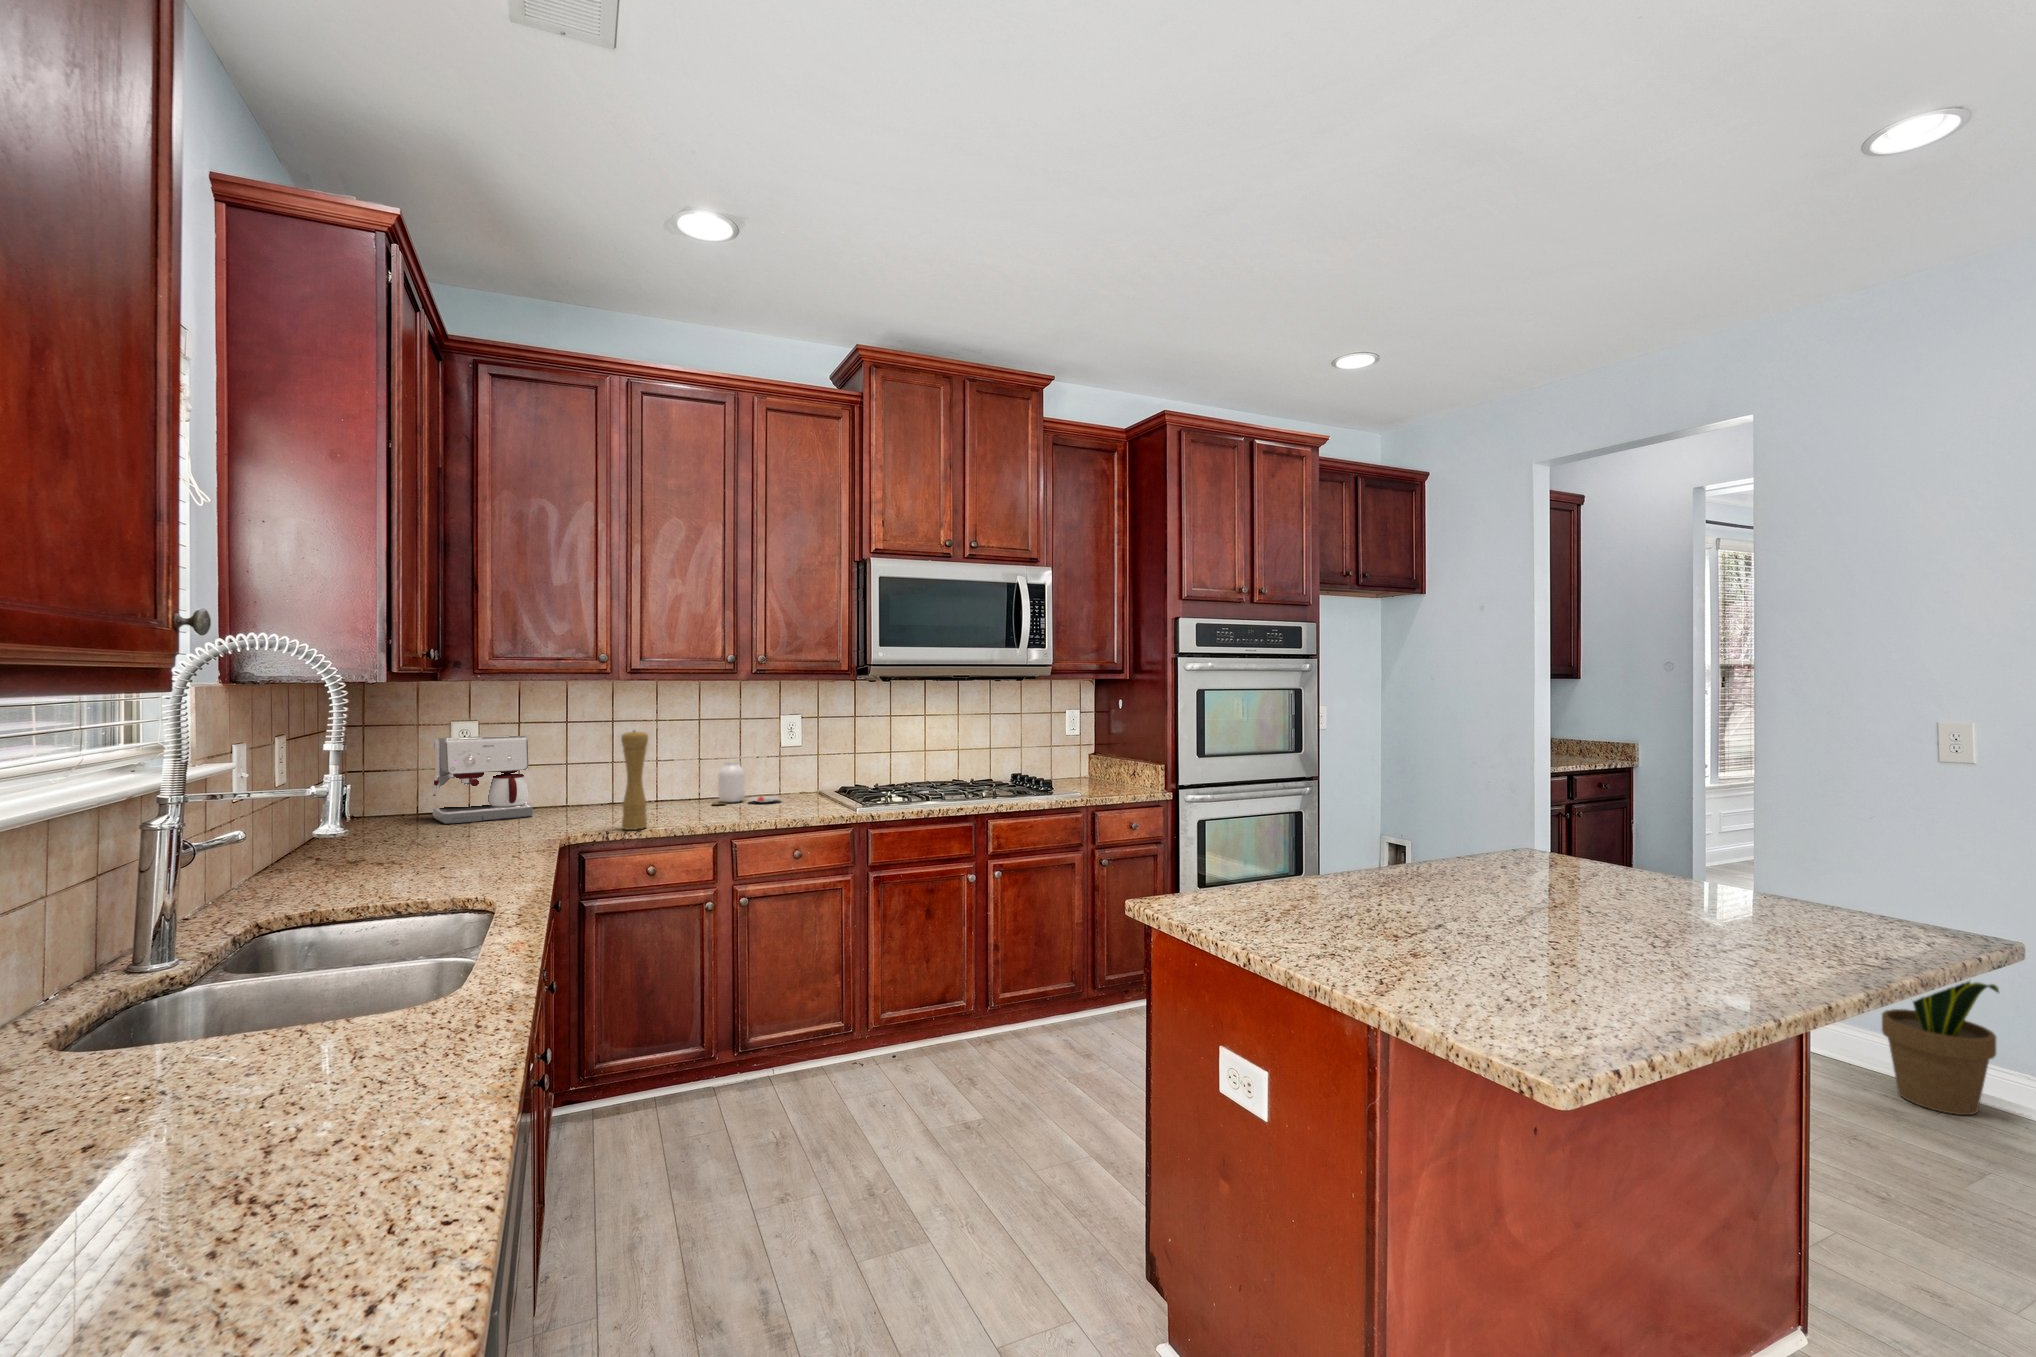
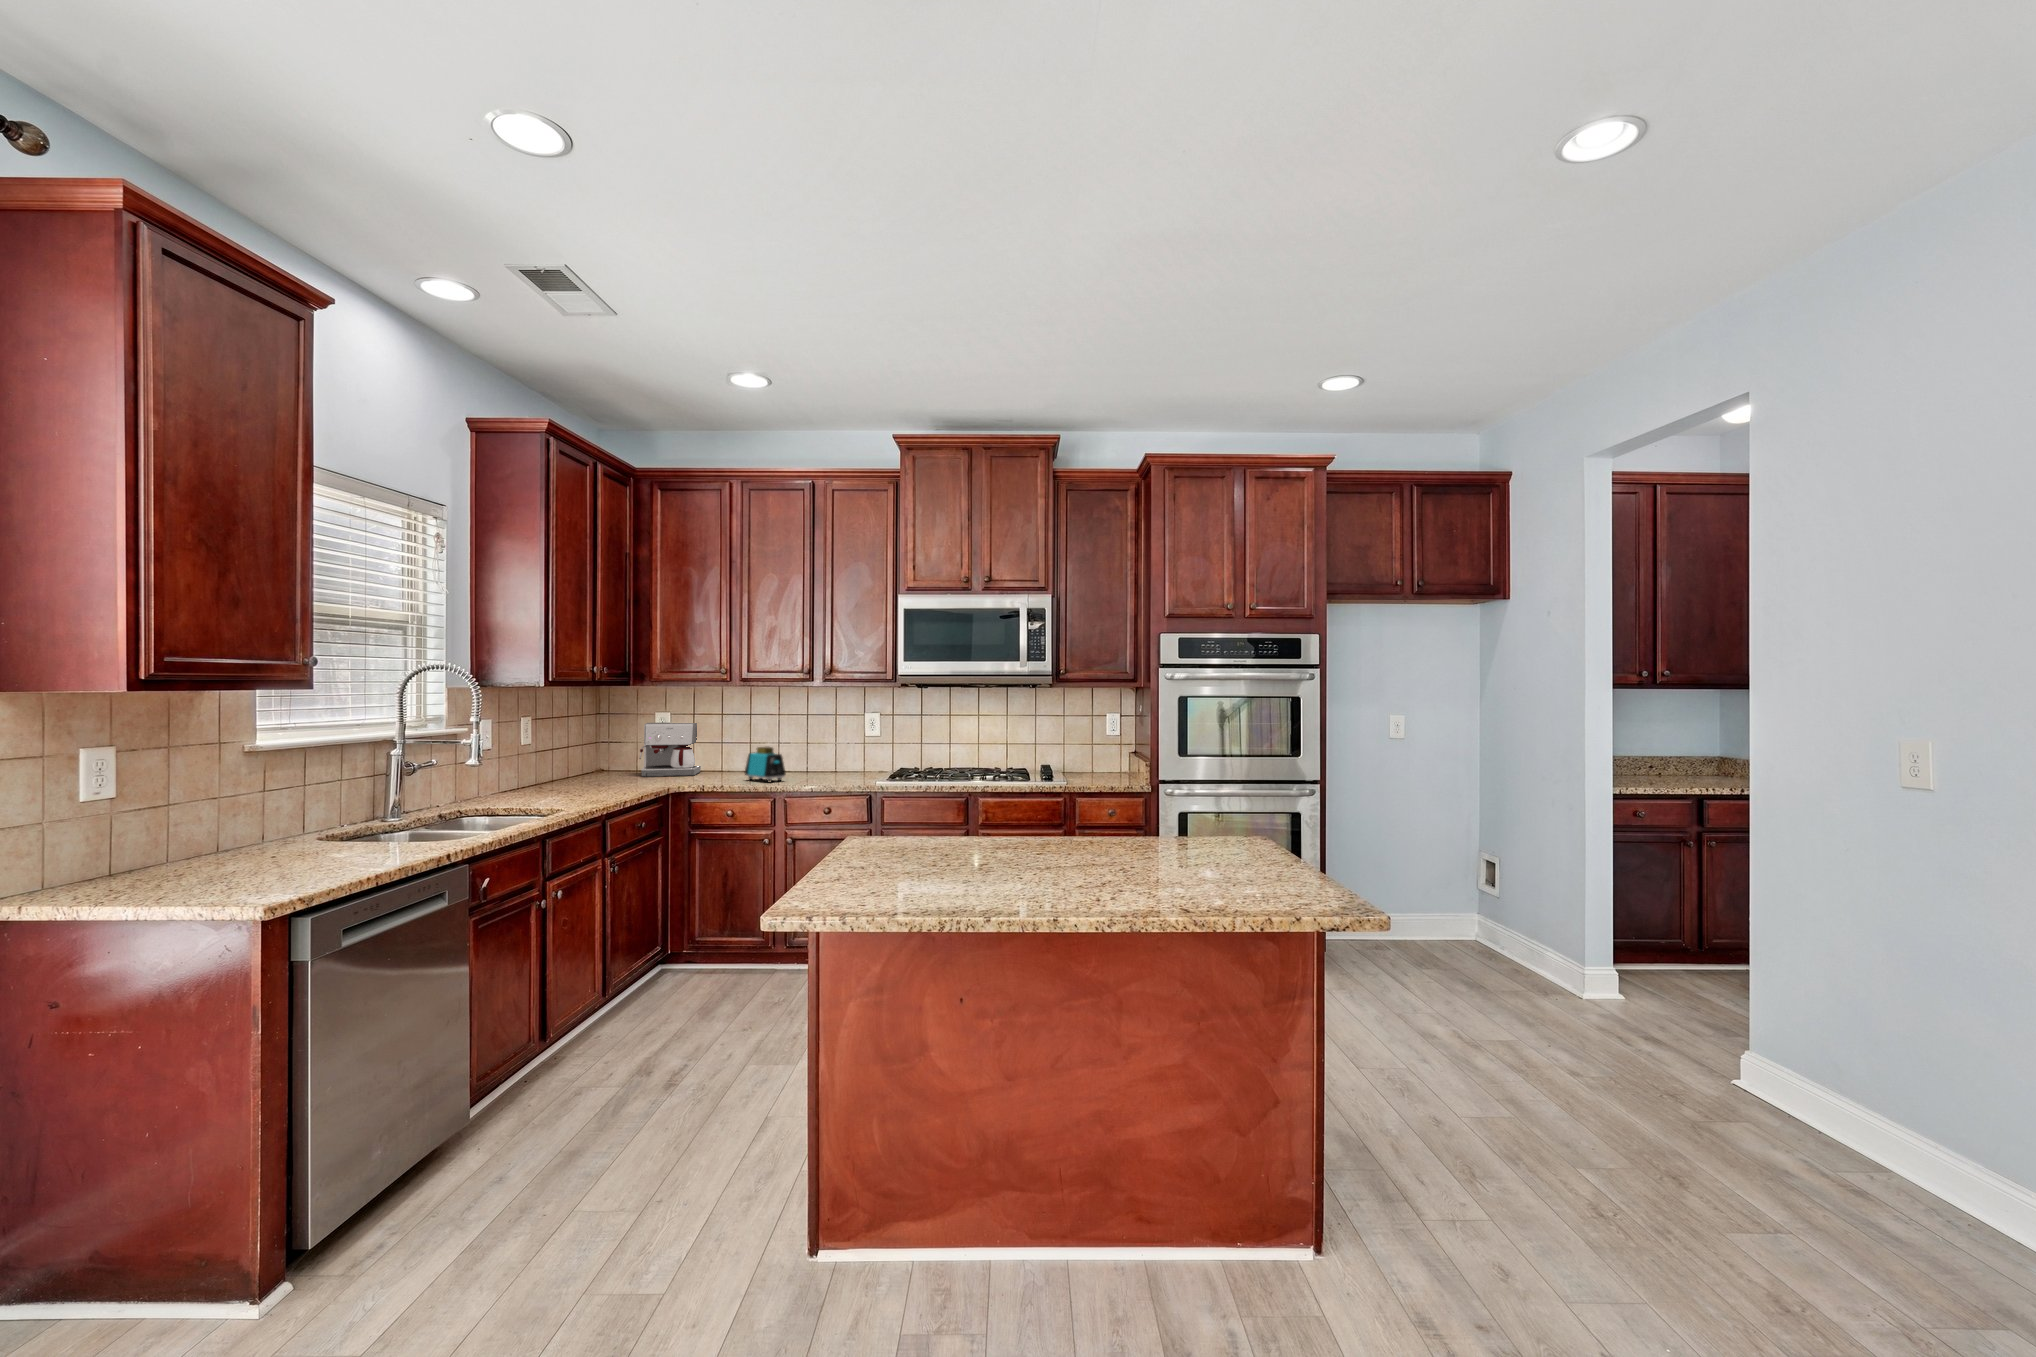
pepper mill: present [621,730,648,830] -> none [715,720,732,785]
jar: present [714,761,781,804] -> none [805,745,854,775]
toaster: none [643,767,713,819] -> present [745,747,786,782]
potted plant: present [1882,981,1999,1115] -> none [1778,995,1939,1201]

